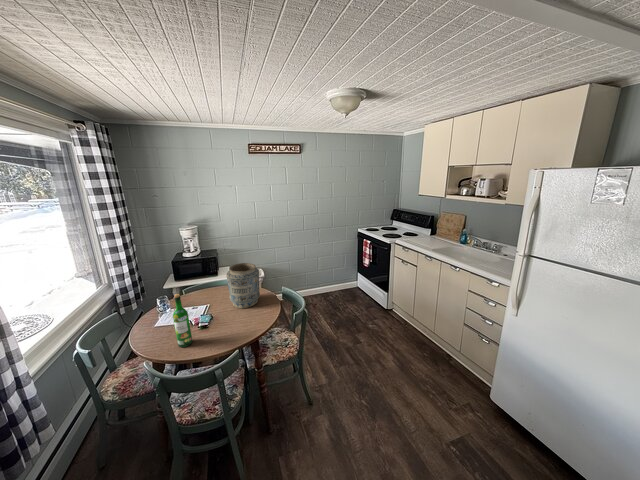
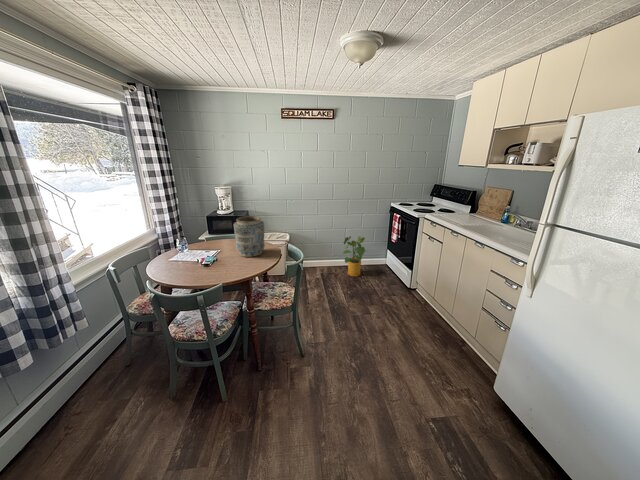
house plant: none [318,263,345,305] -> present [343,236,366,277]
wine bottle: present [173,294,192,347] -> none [175,230,192,278]

